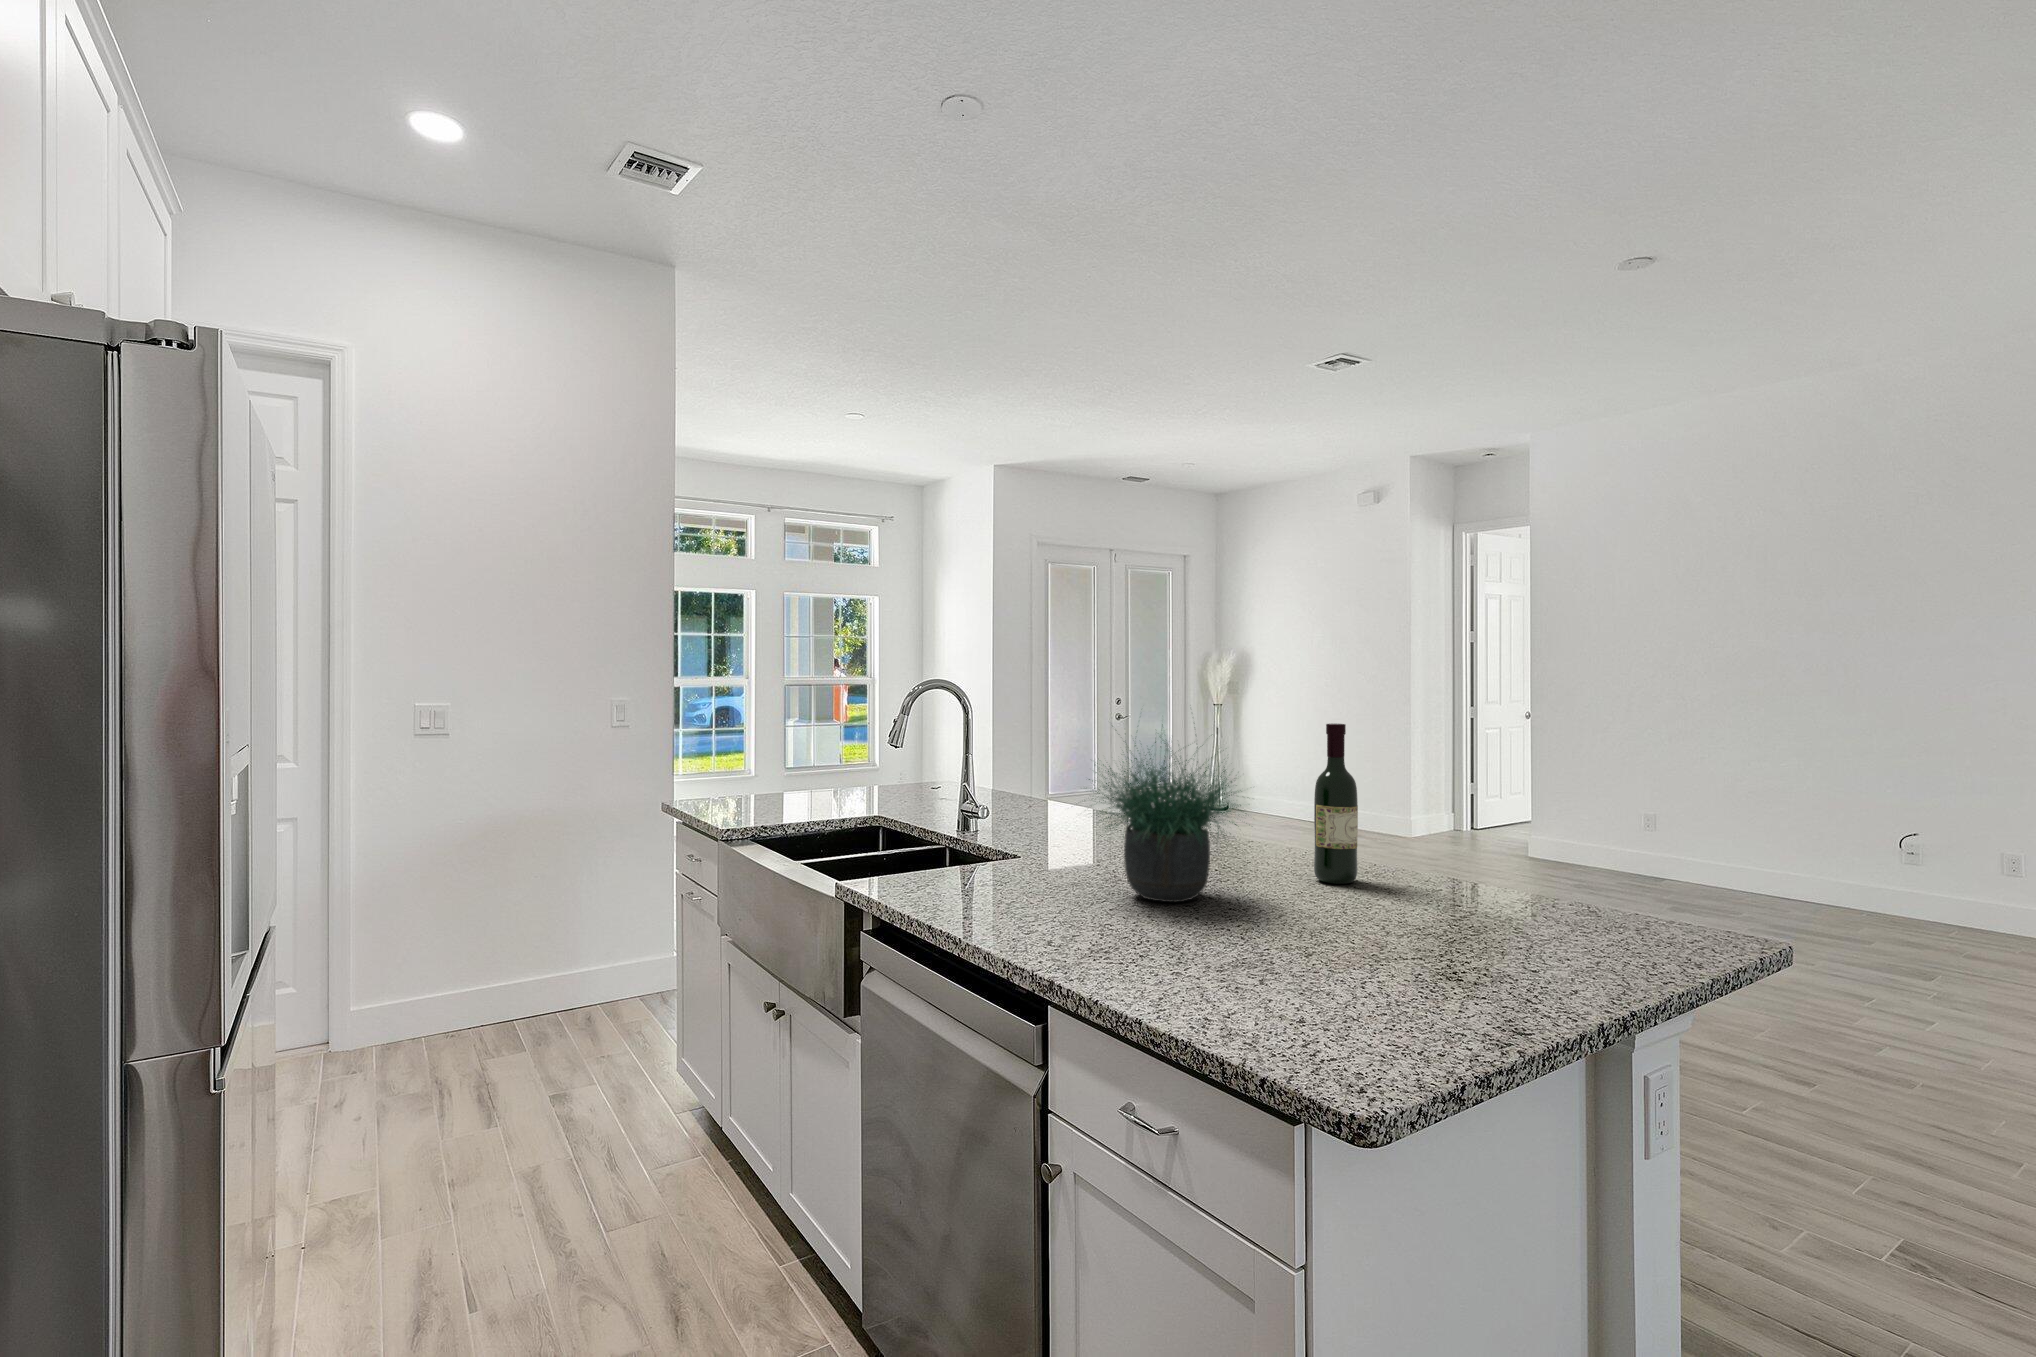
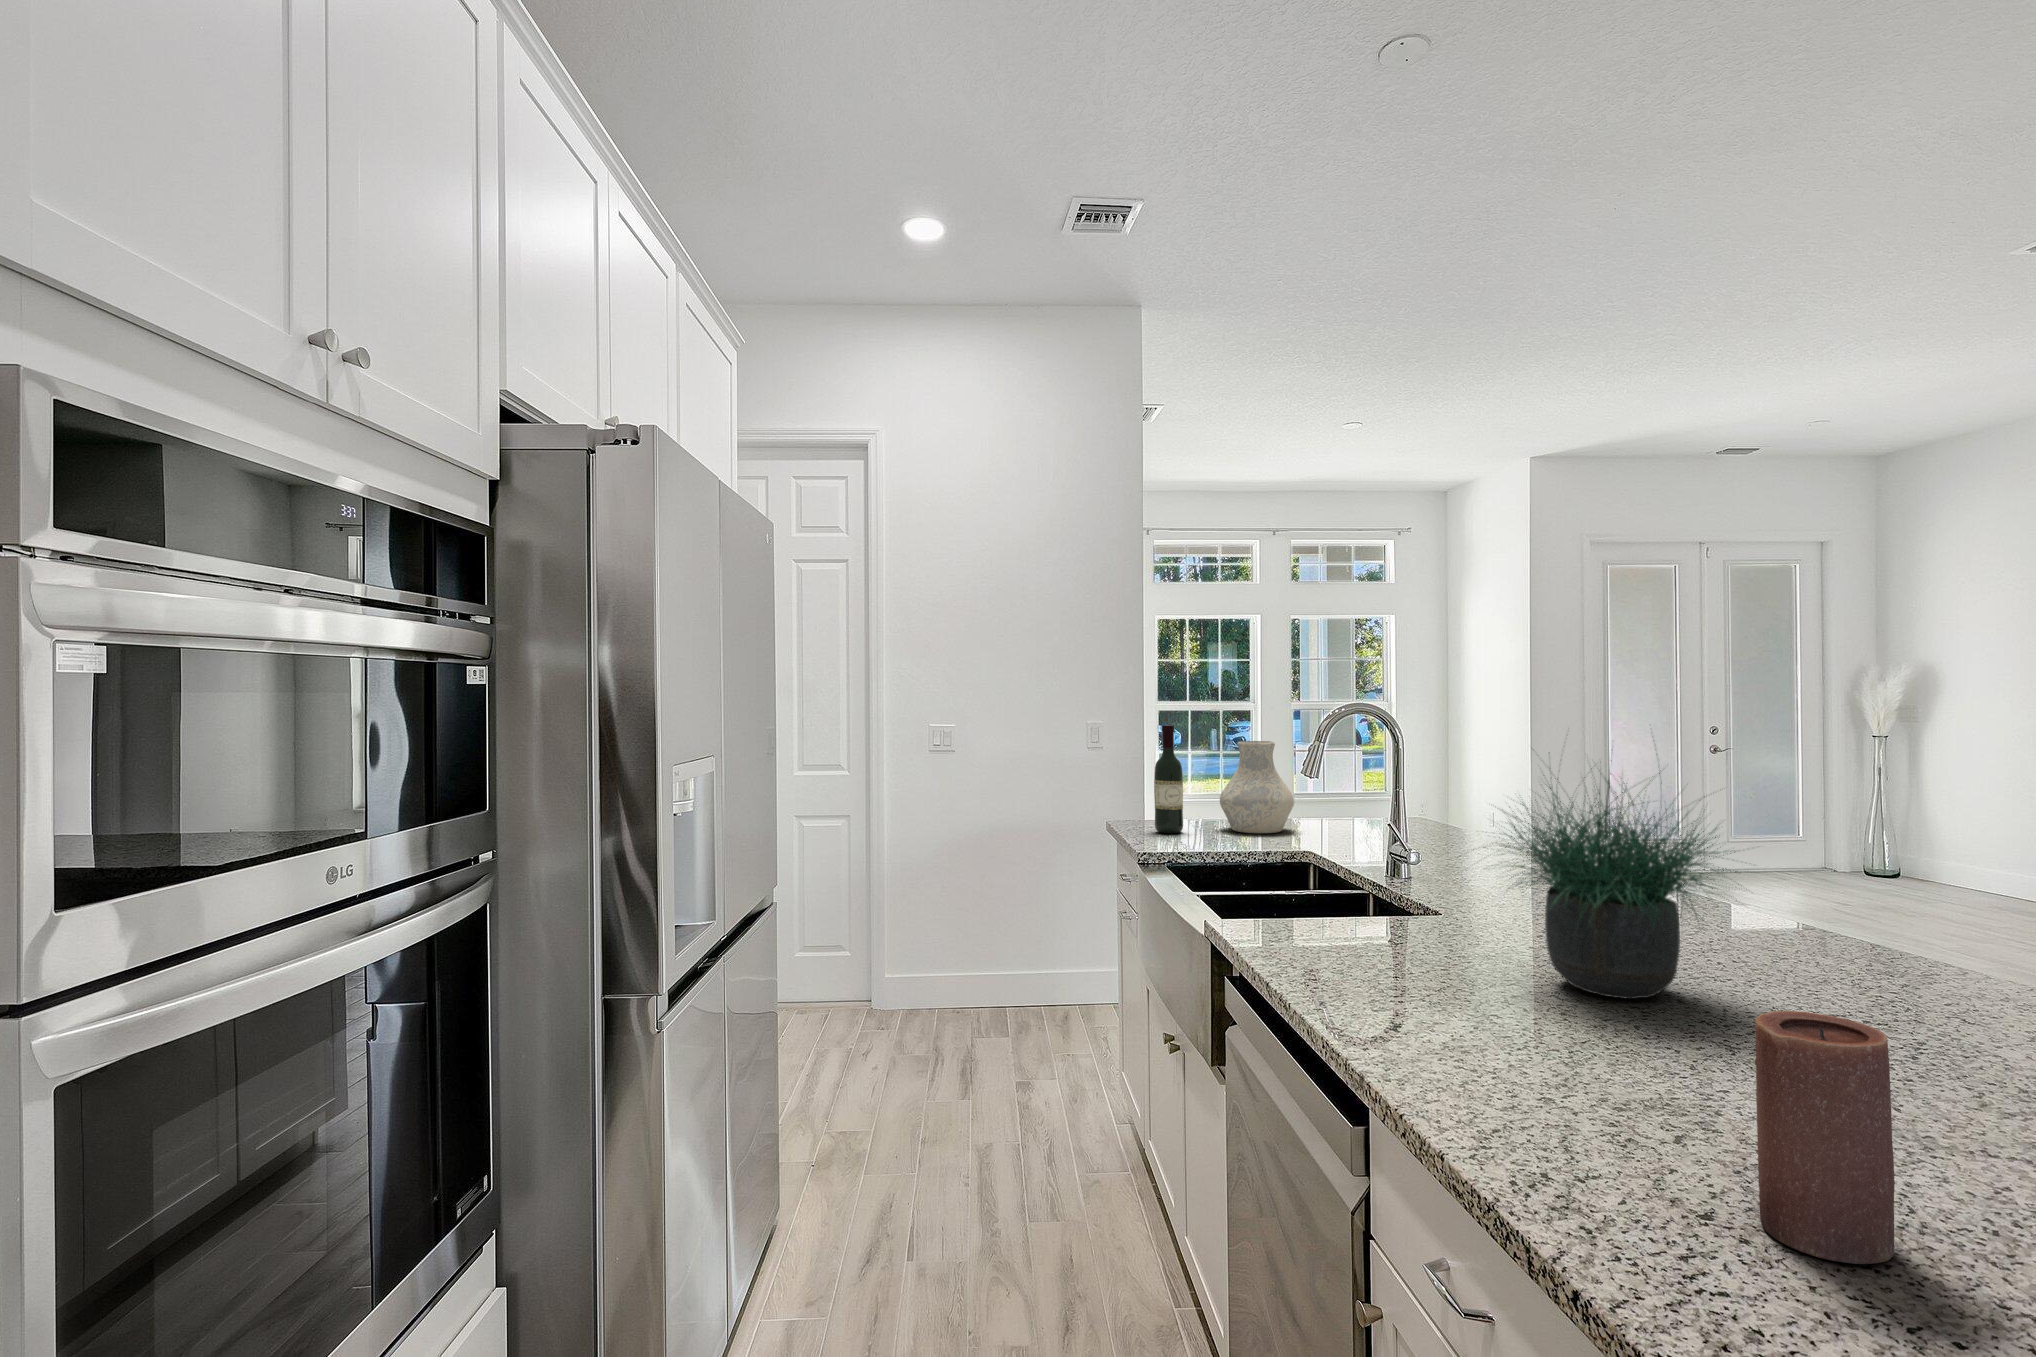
vase: none [786,719,854,804] -> present [1220,741,1294,833]
wine bottle: present [1314,723,1358,884] -> present [1154,725,1183,833]
candle: none [1326,886,1394,1030] -> present [1755,1011,1895,1264]

